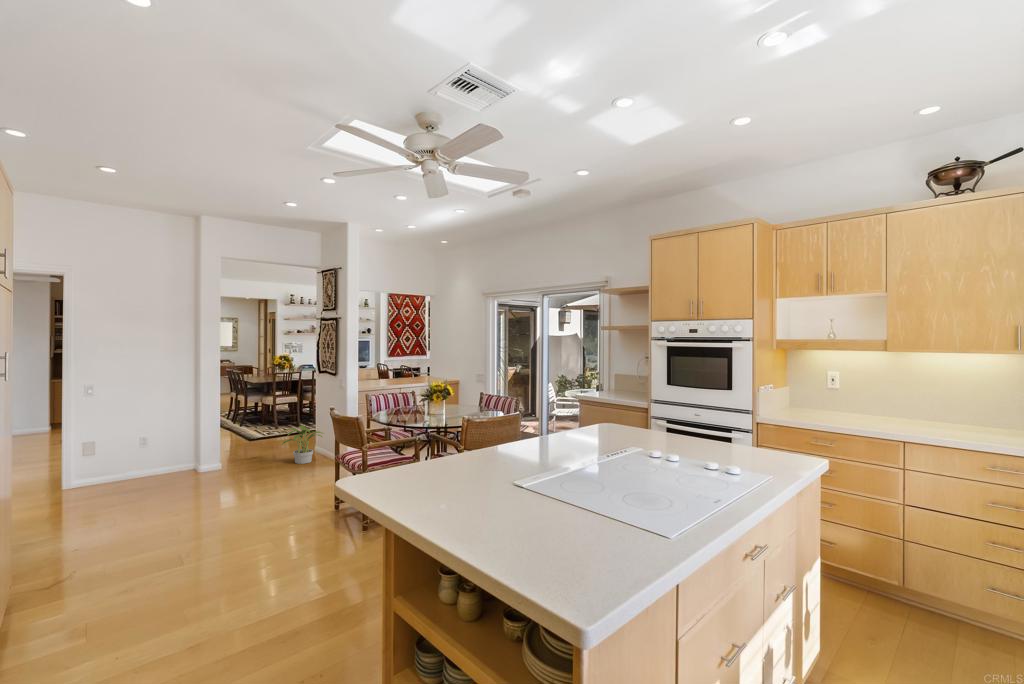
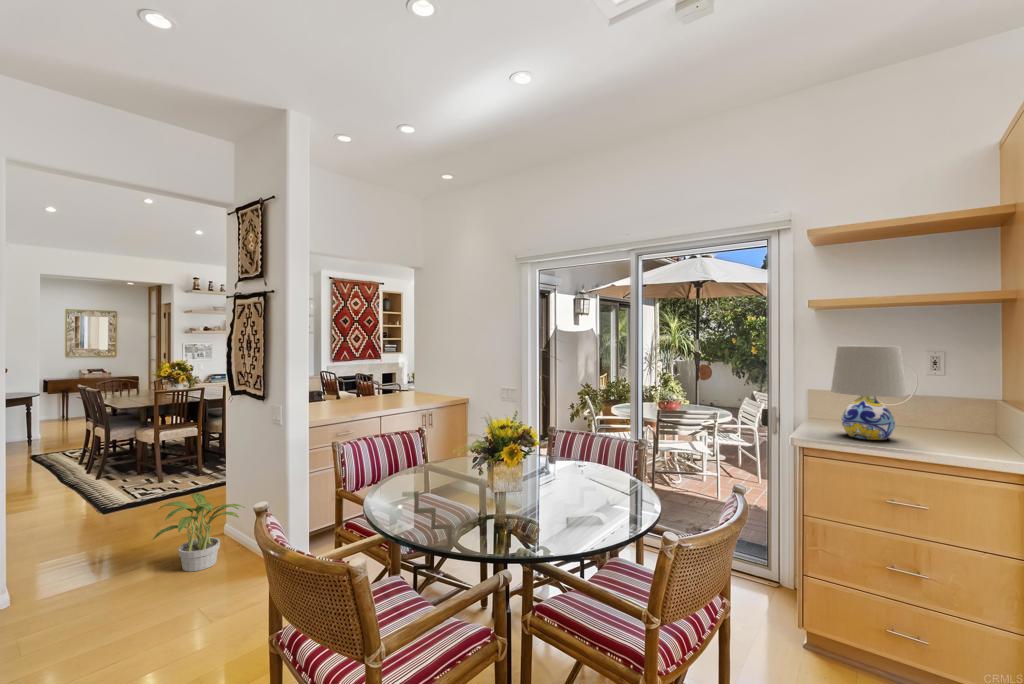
table lamp: none [598,349,629,395] -> present [831,346,907,440]

